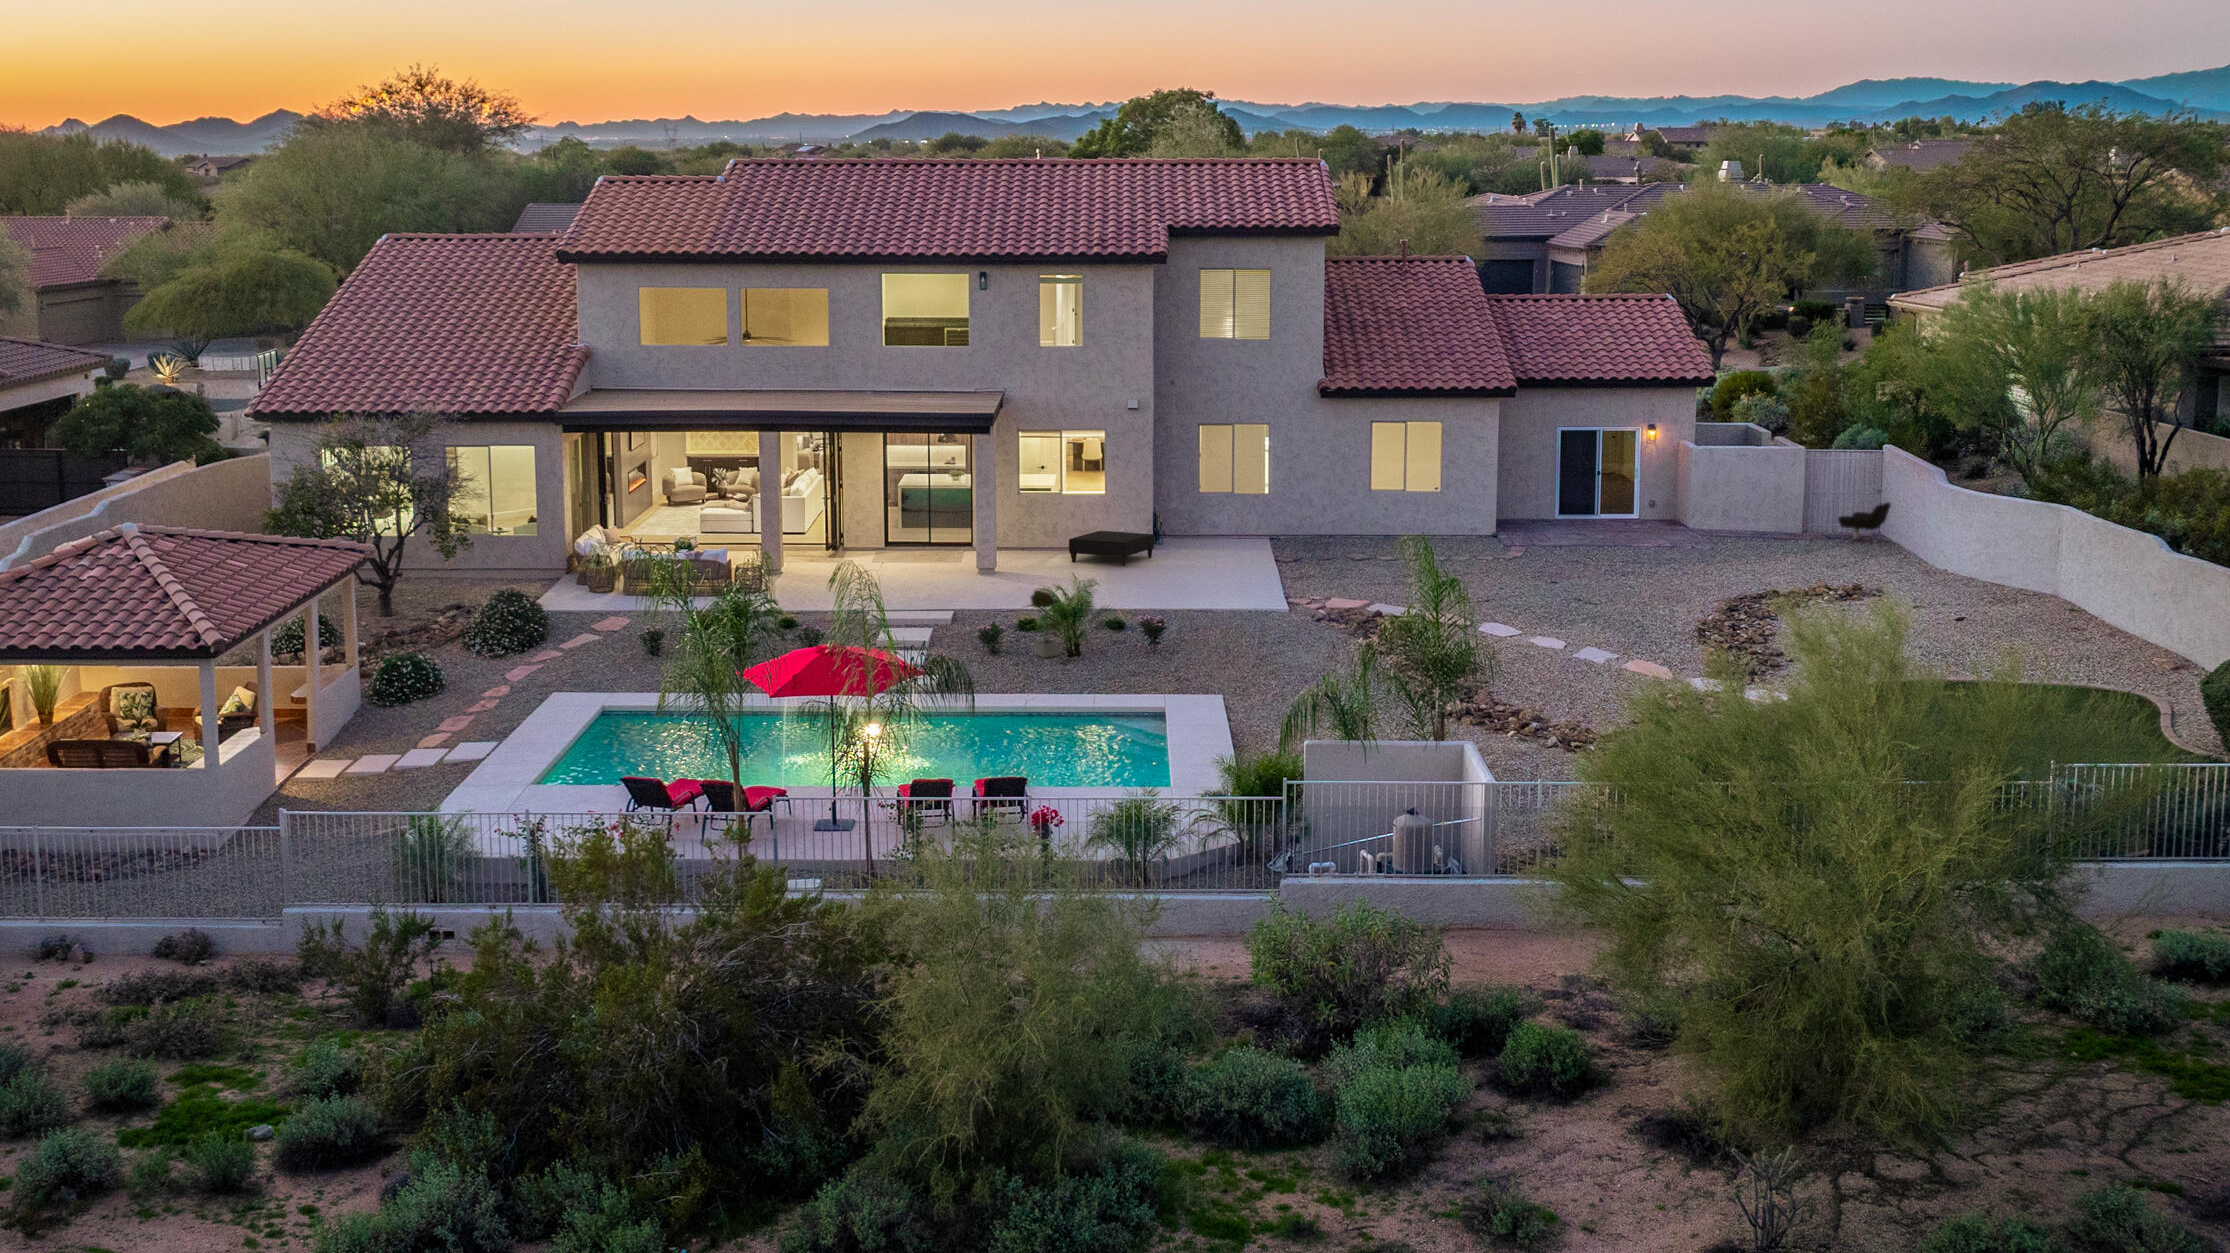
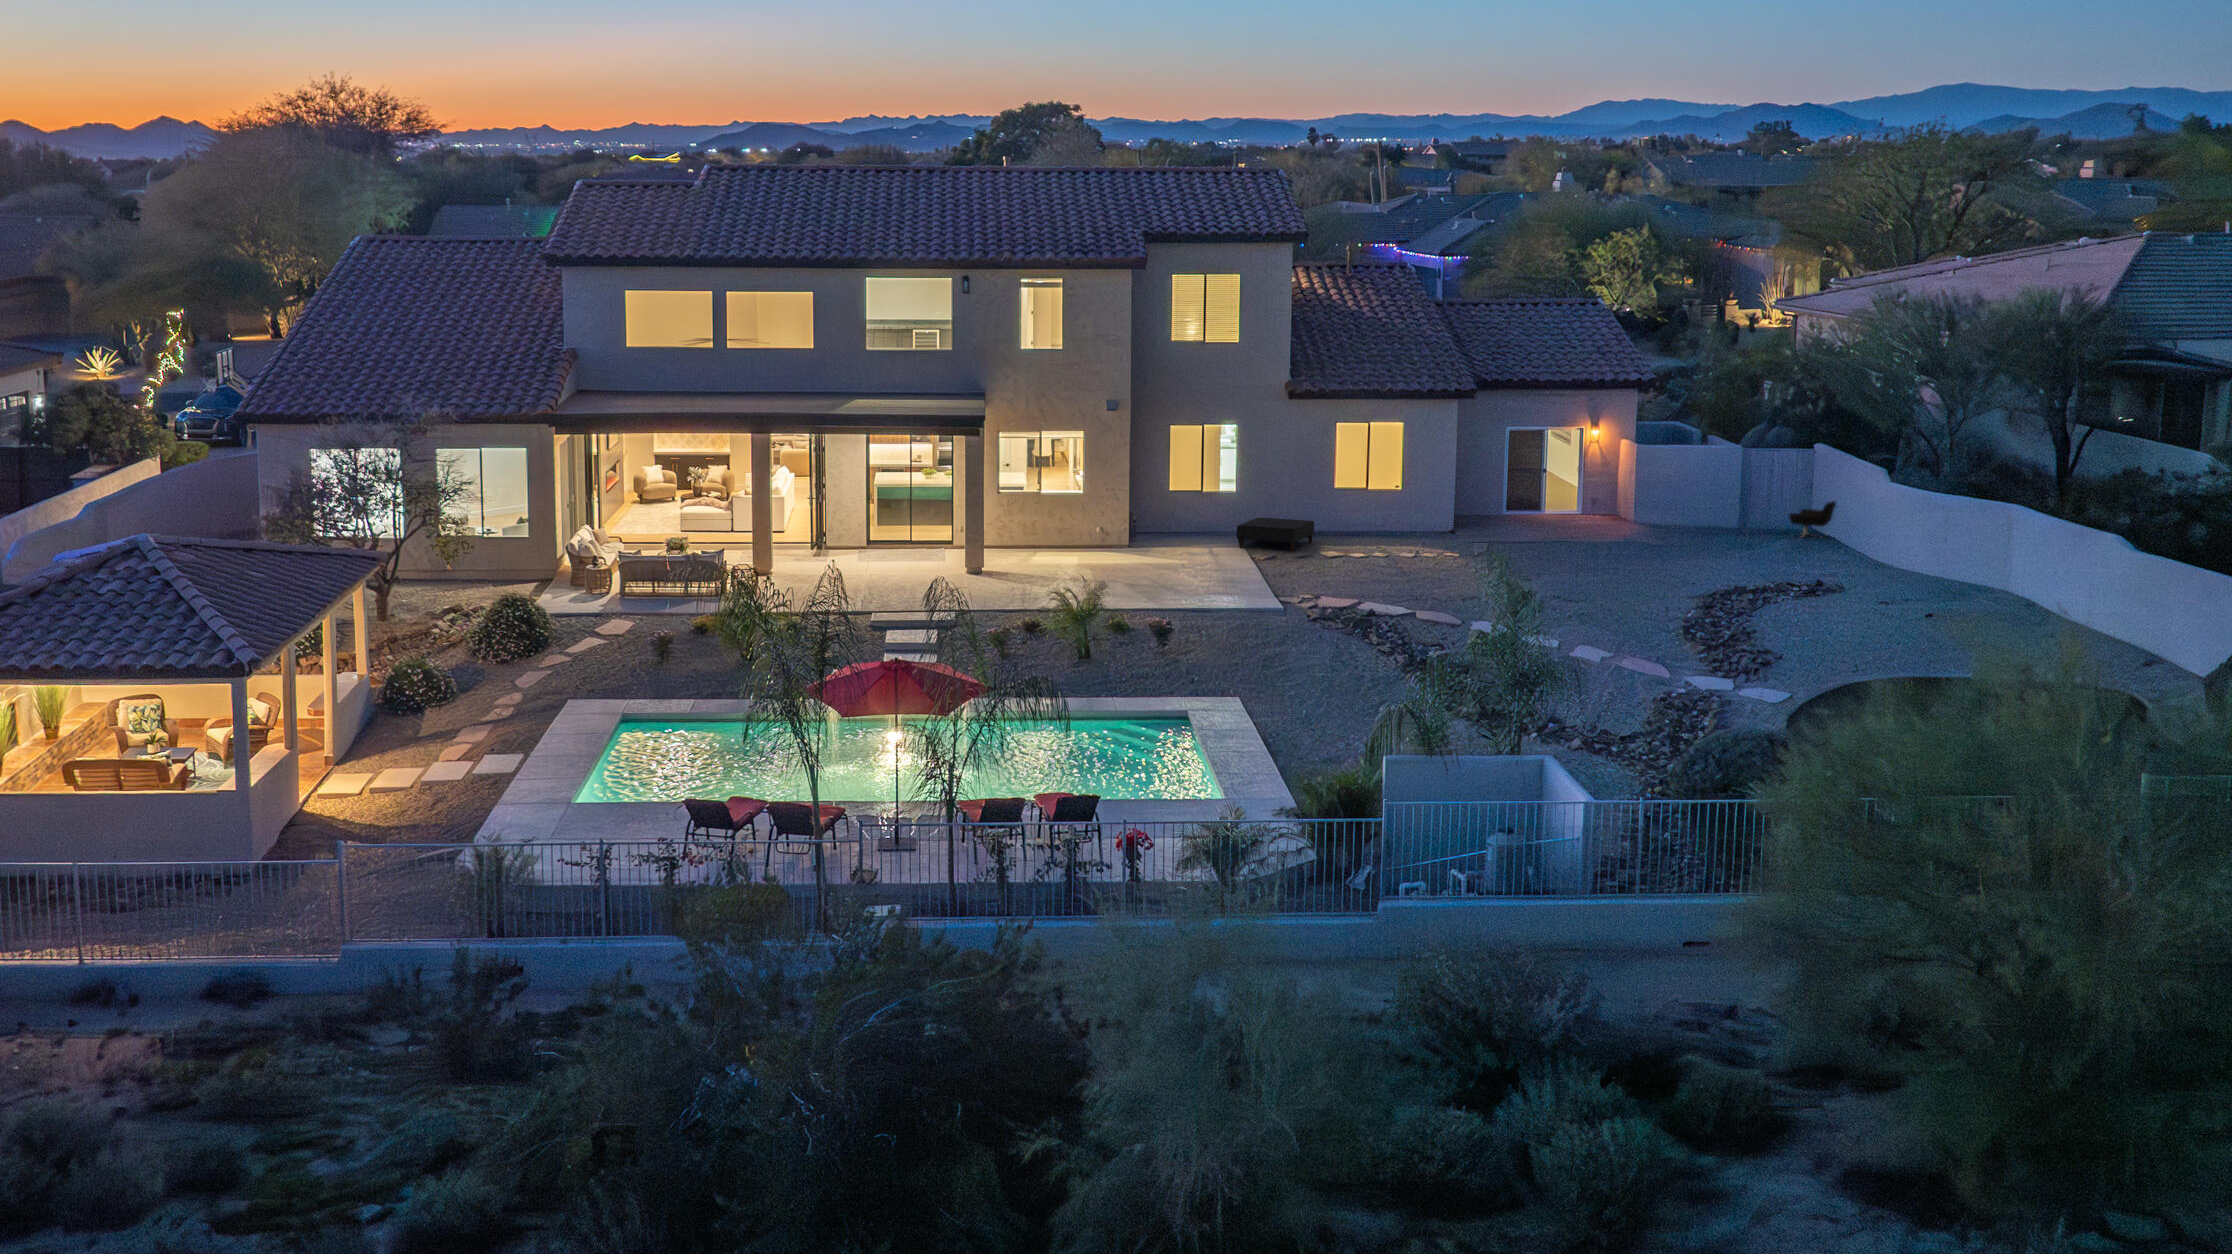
ottoman: present [1069,531,1154,566] -> present [1237,518,1314,551]
potted tree: present [1031,590,1059,658] -> none [1041,592,1070,660]

